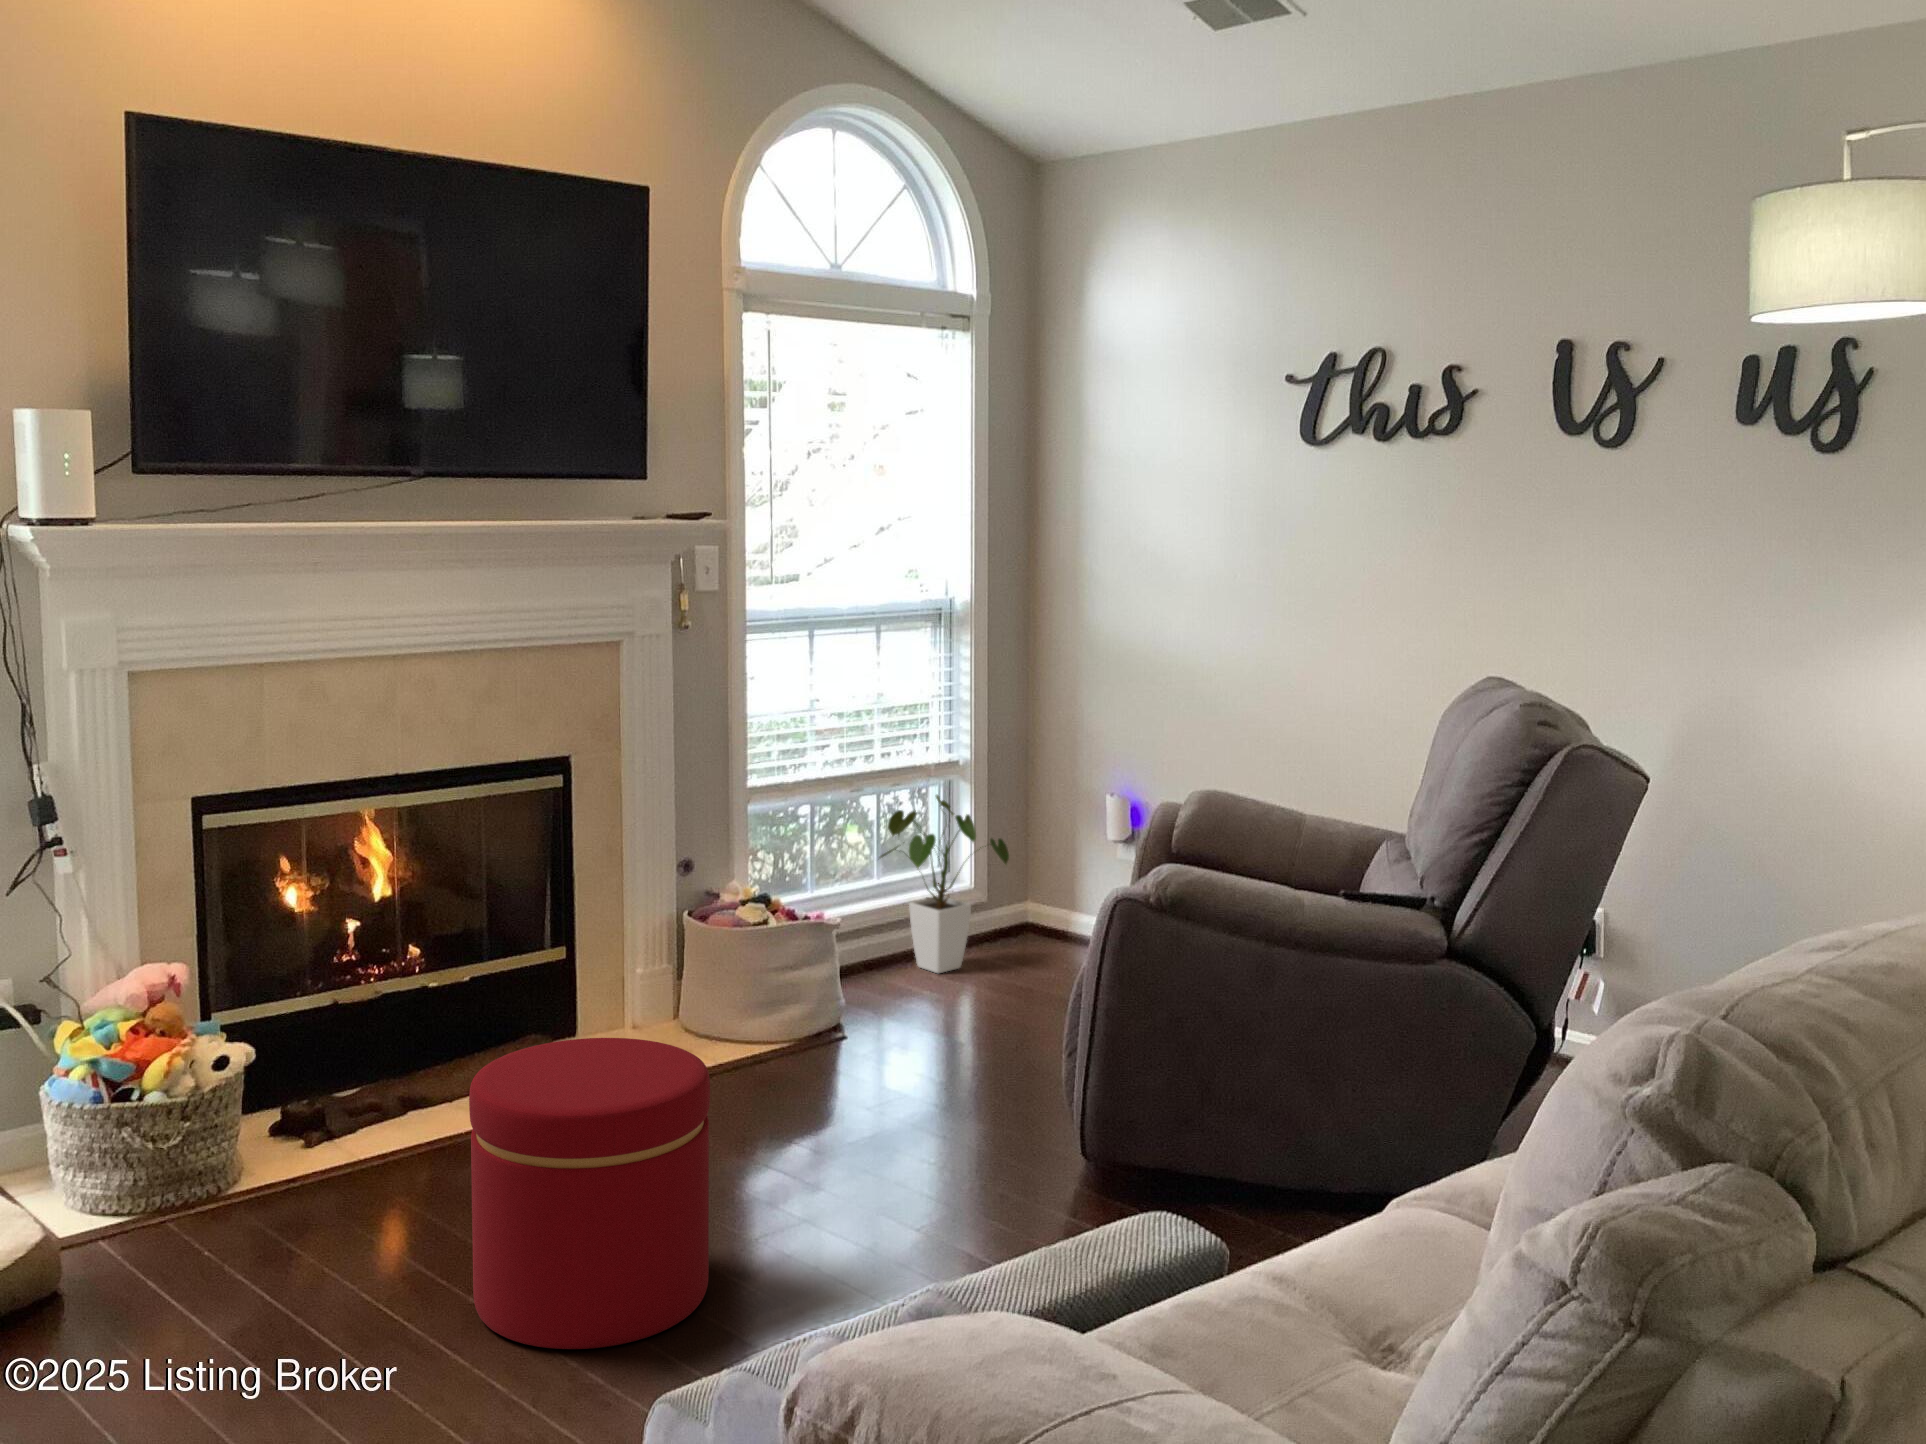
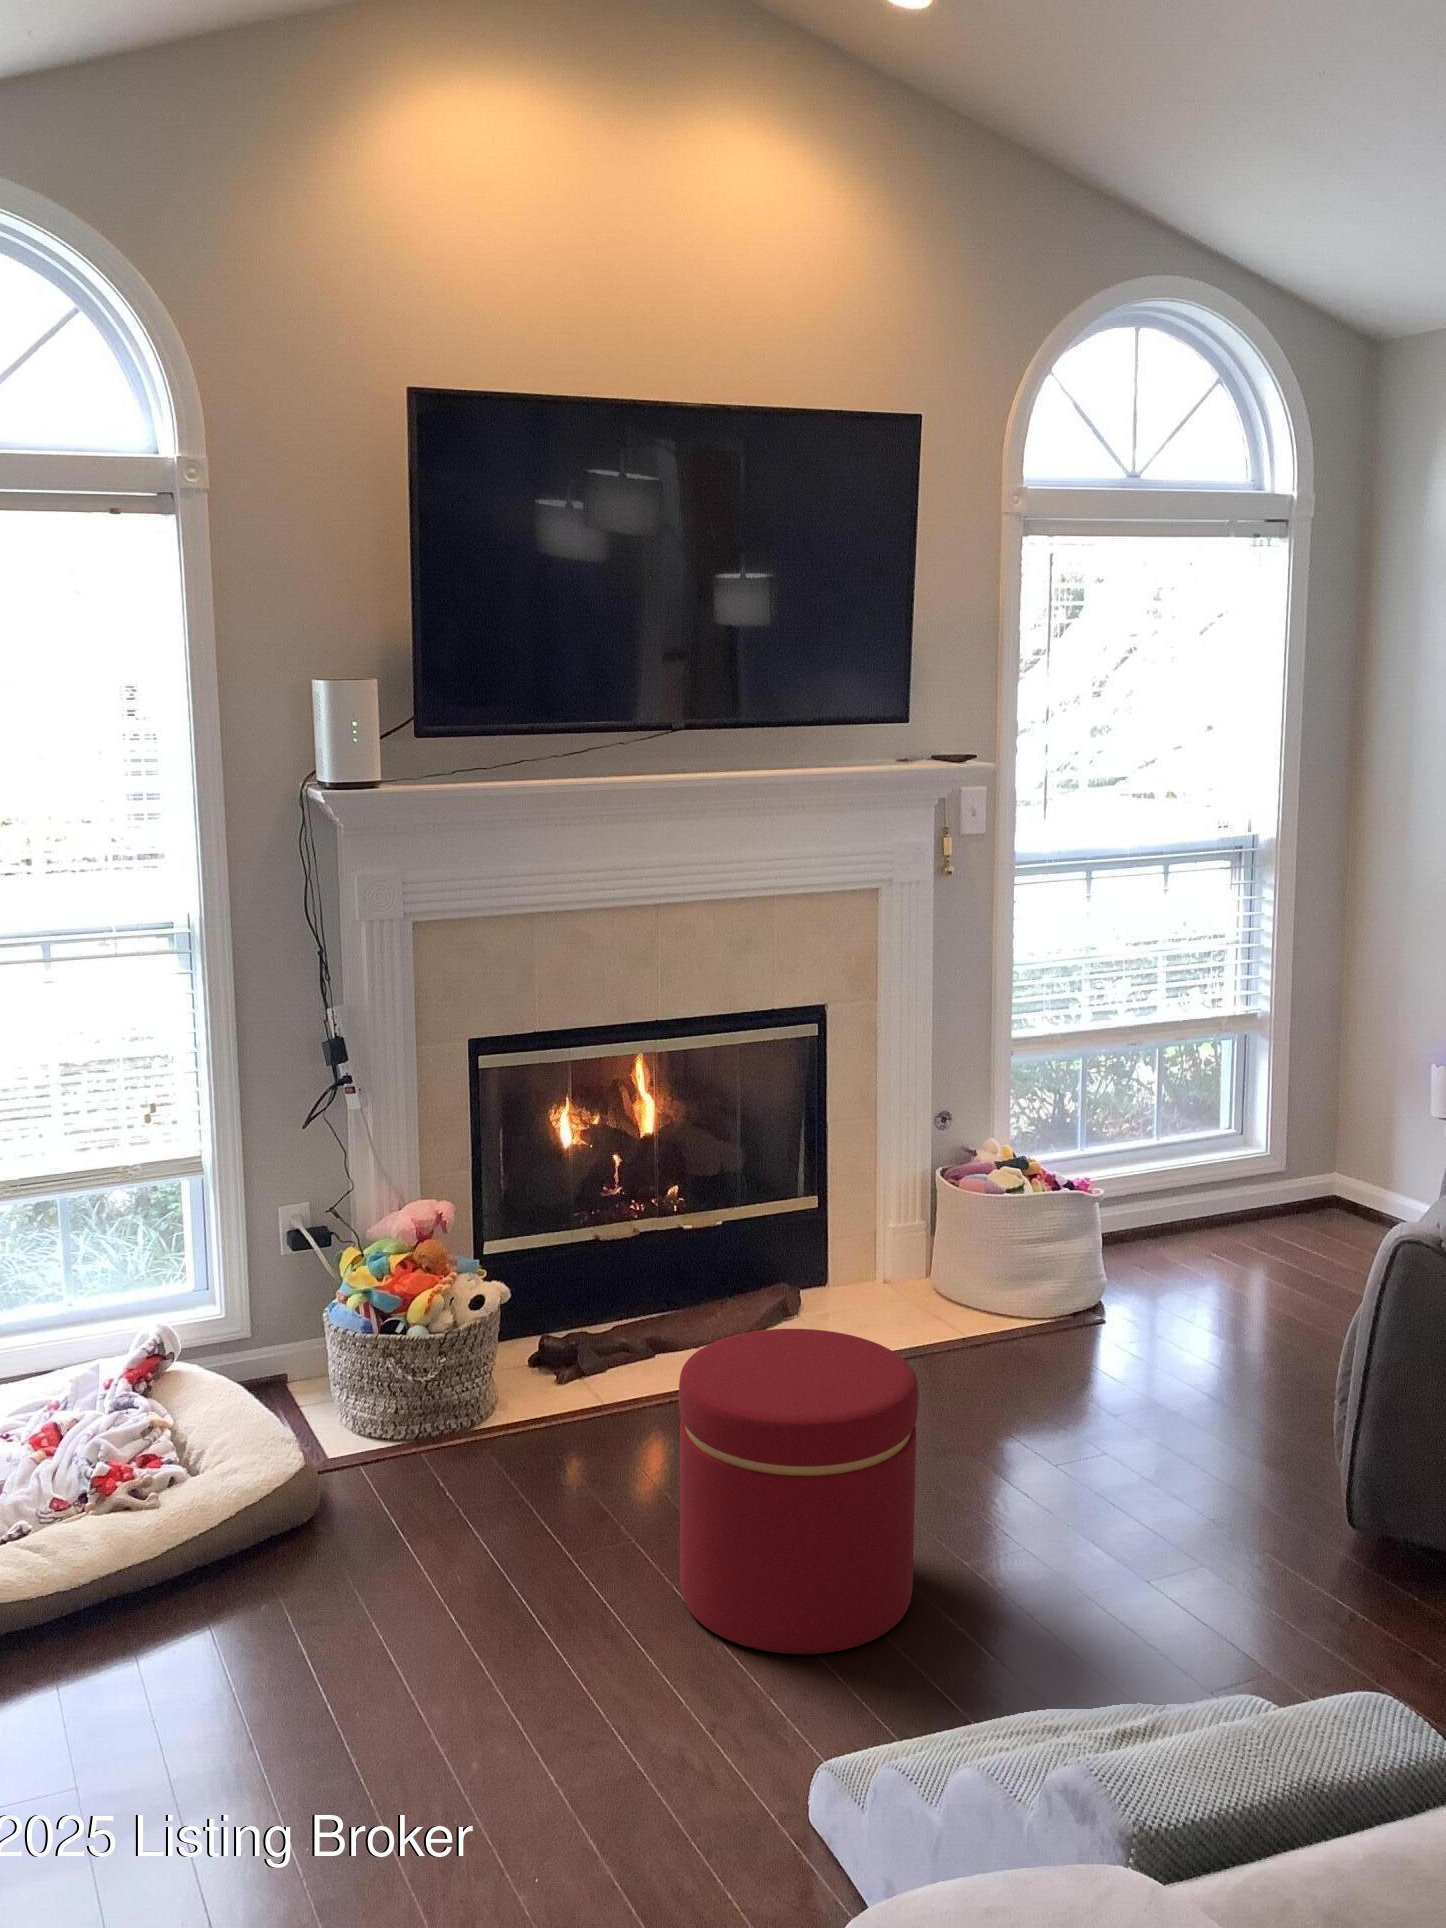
house plant: present [879,795,1009,973] -> none [1155,1051,1306,1250]

